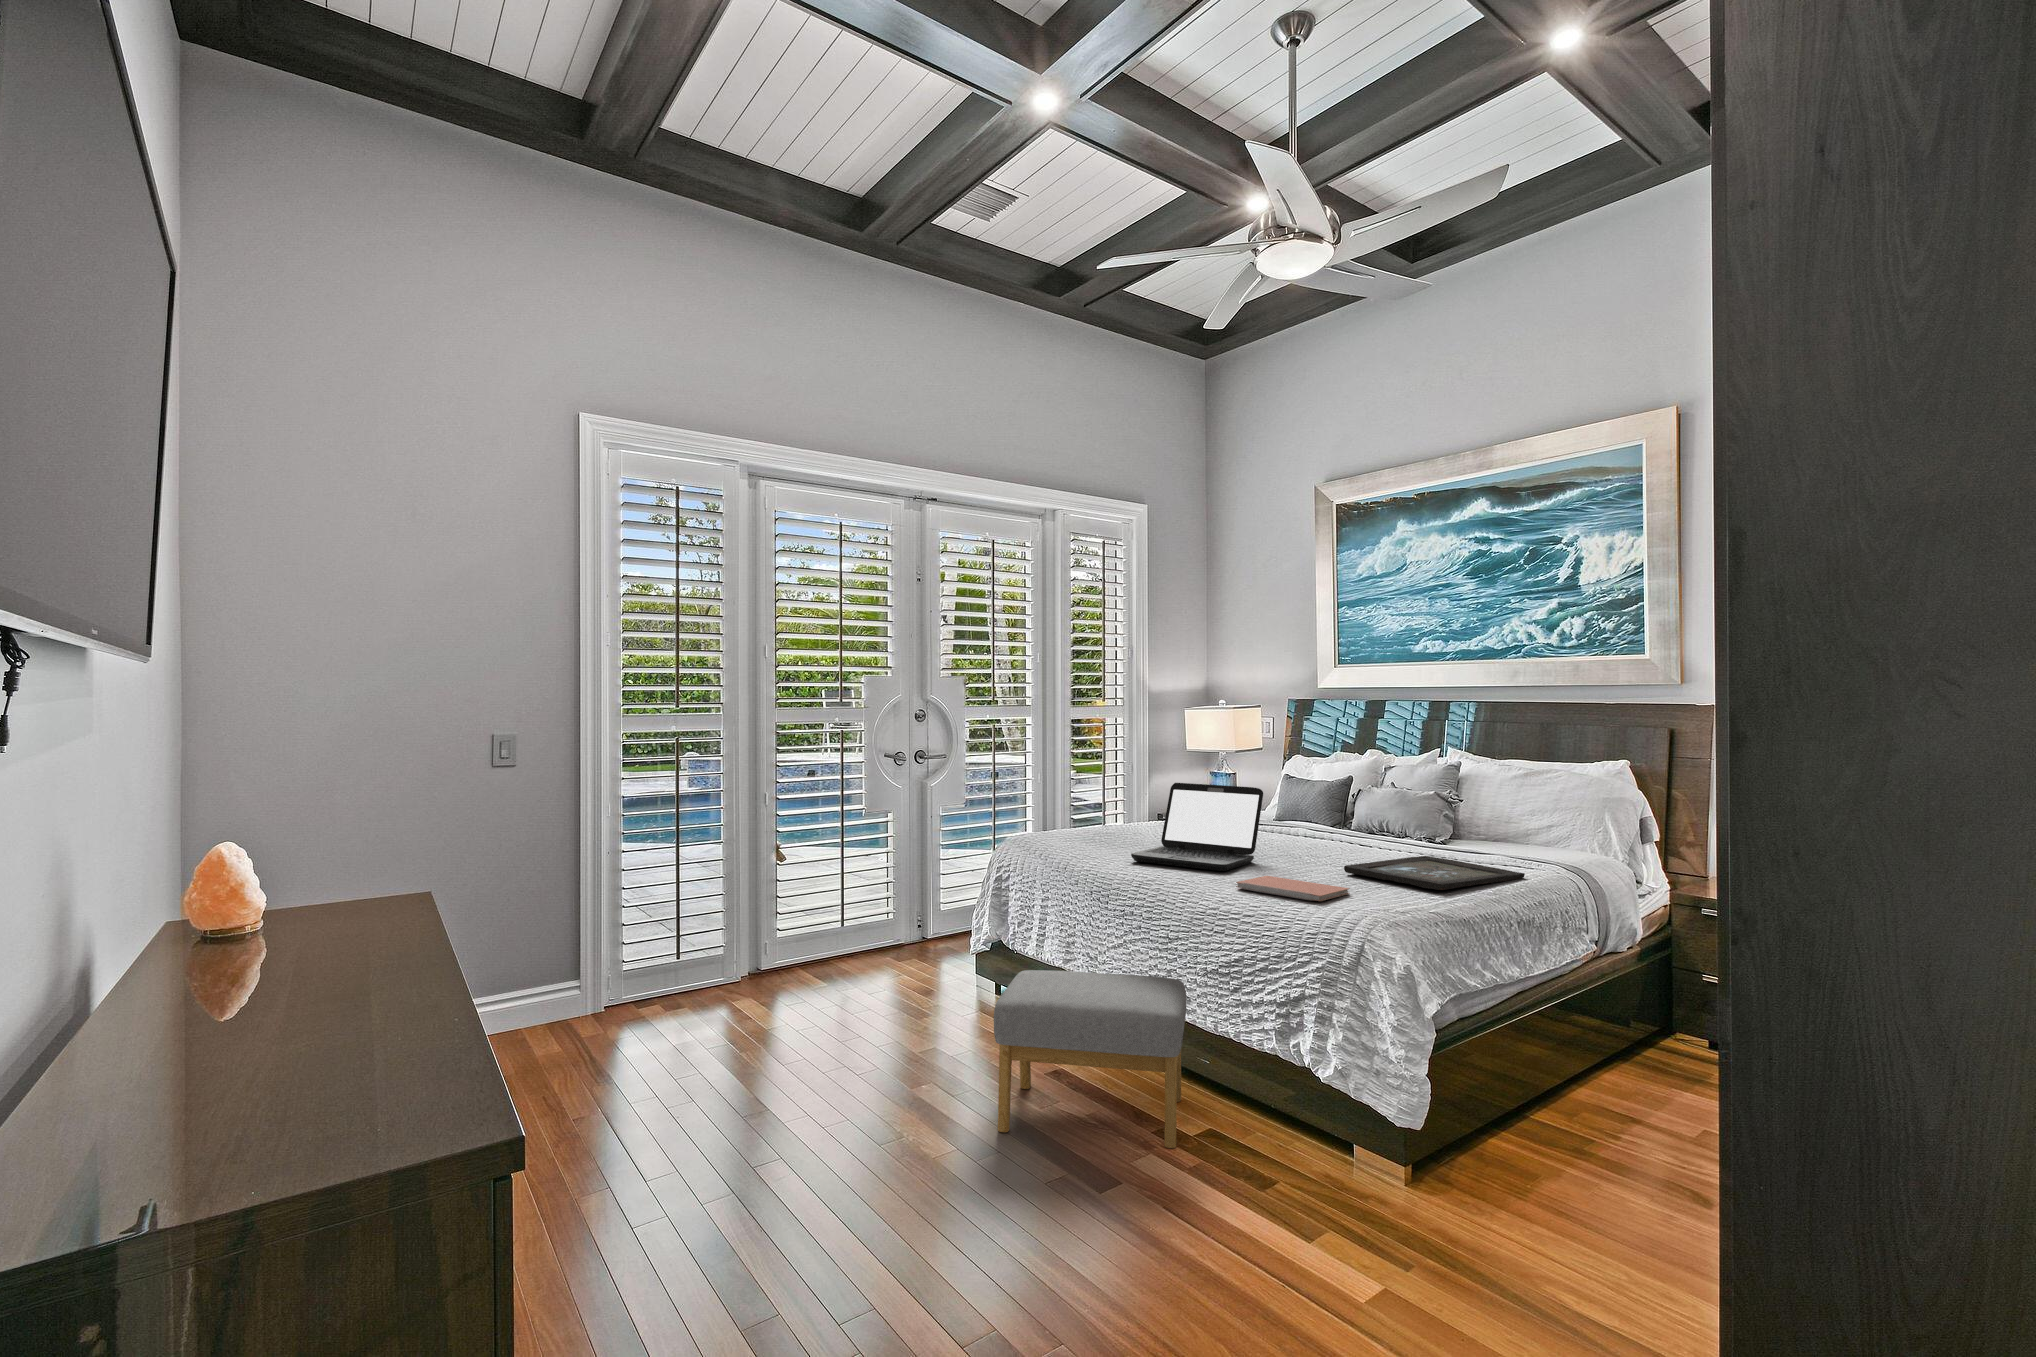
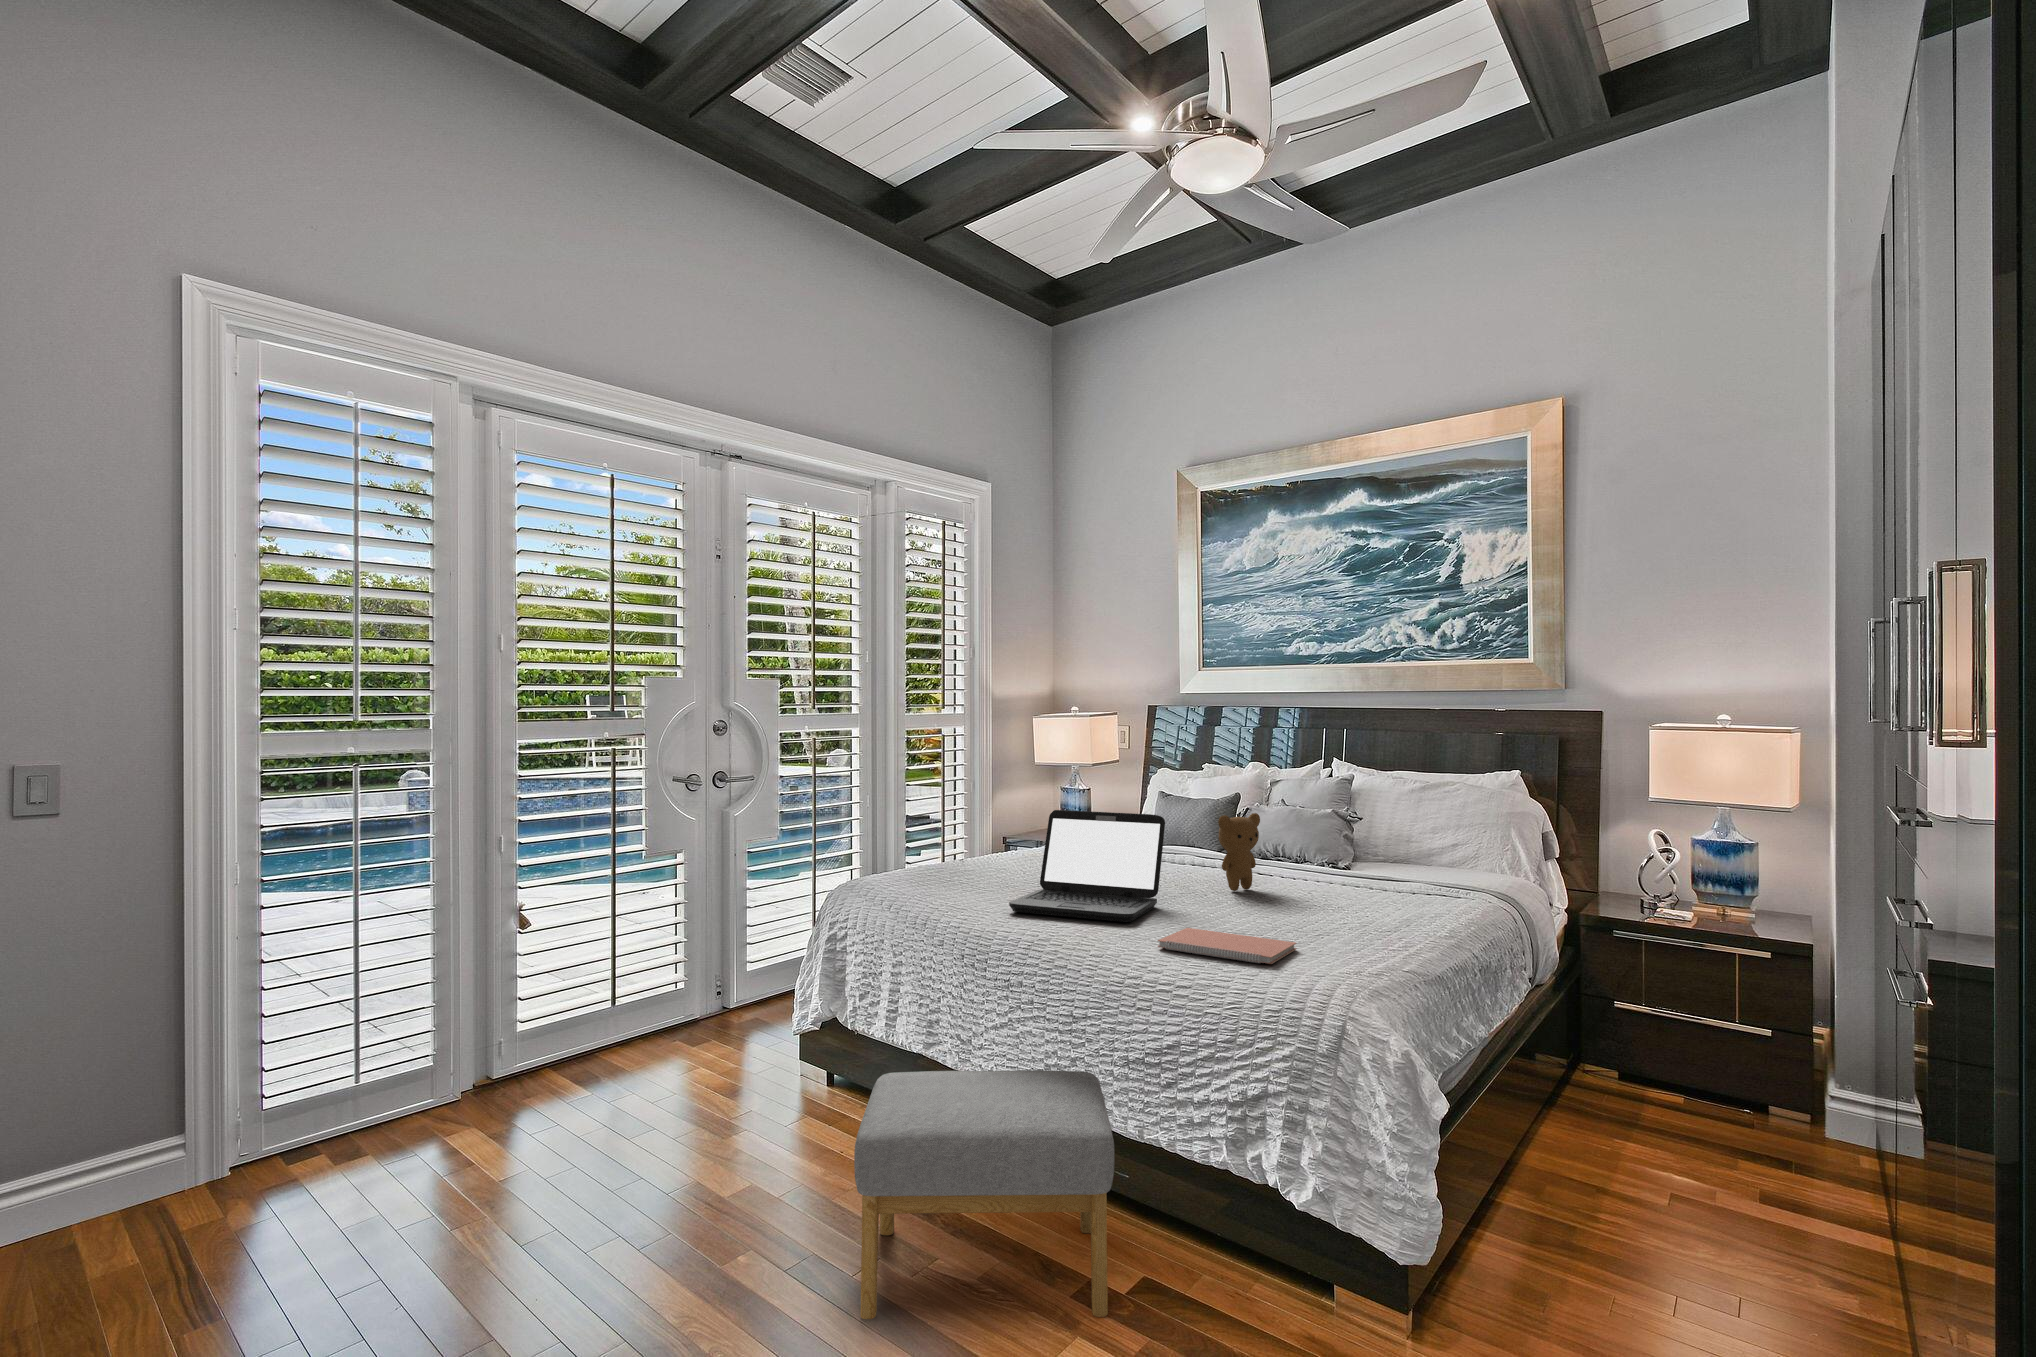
teddy bear: none [1313,789,1352,854] -> present [1218,813,1260,891]
tray: present [1344,856,1525,890] -> none [1271,890,1470,939]

